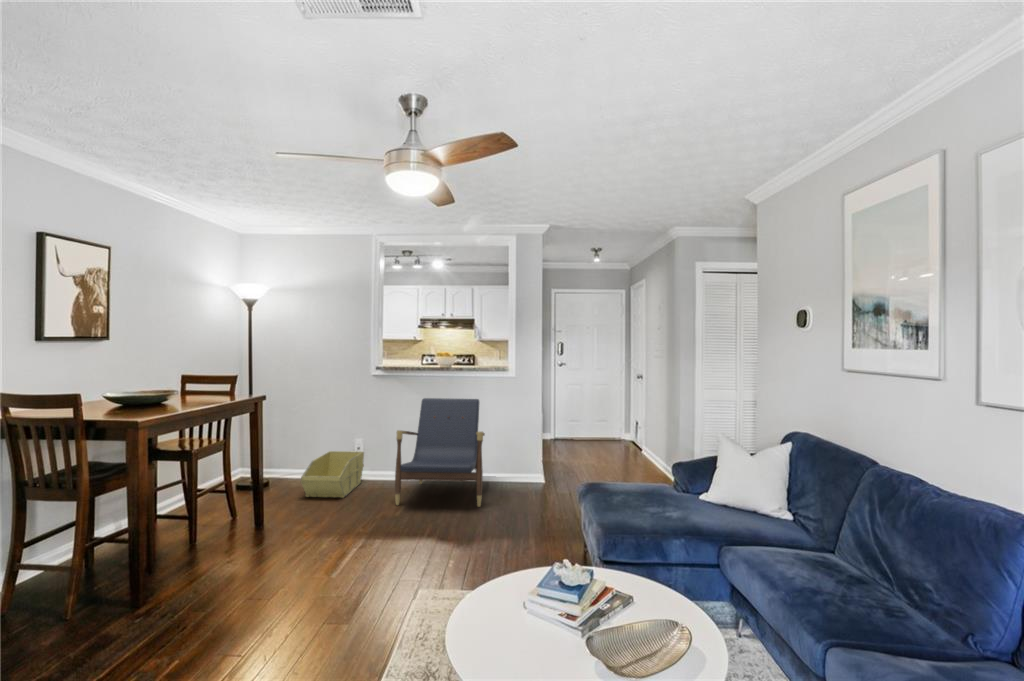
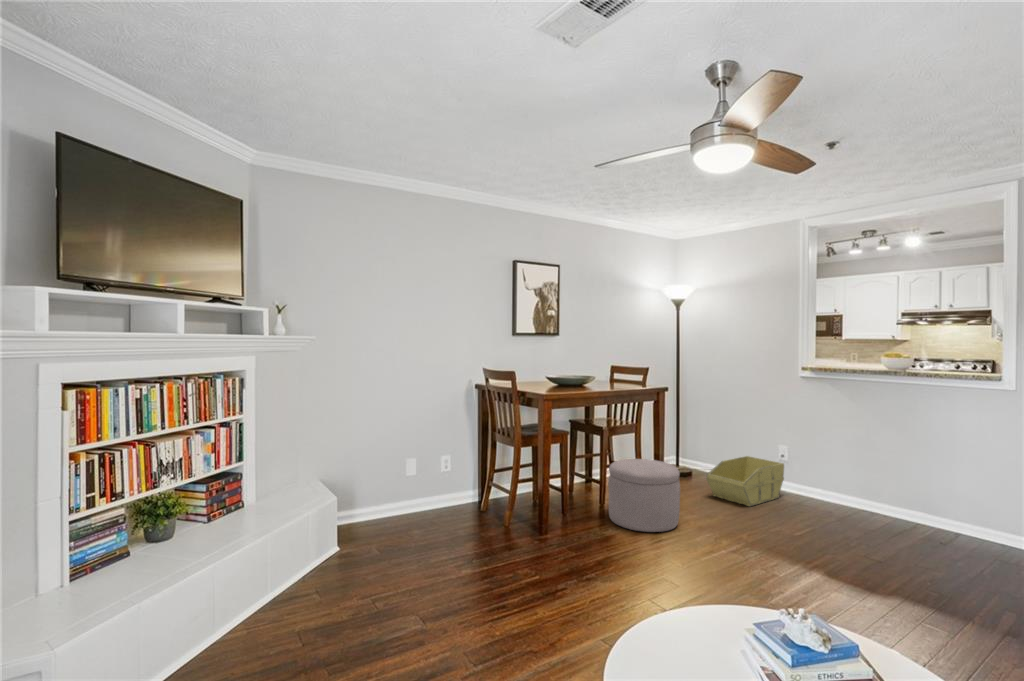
lounge chair: present [395,398,485,507] -> none [803,410,950,567]
ottoman: none [210,475,295,559] -> present [608,459,680,532]

